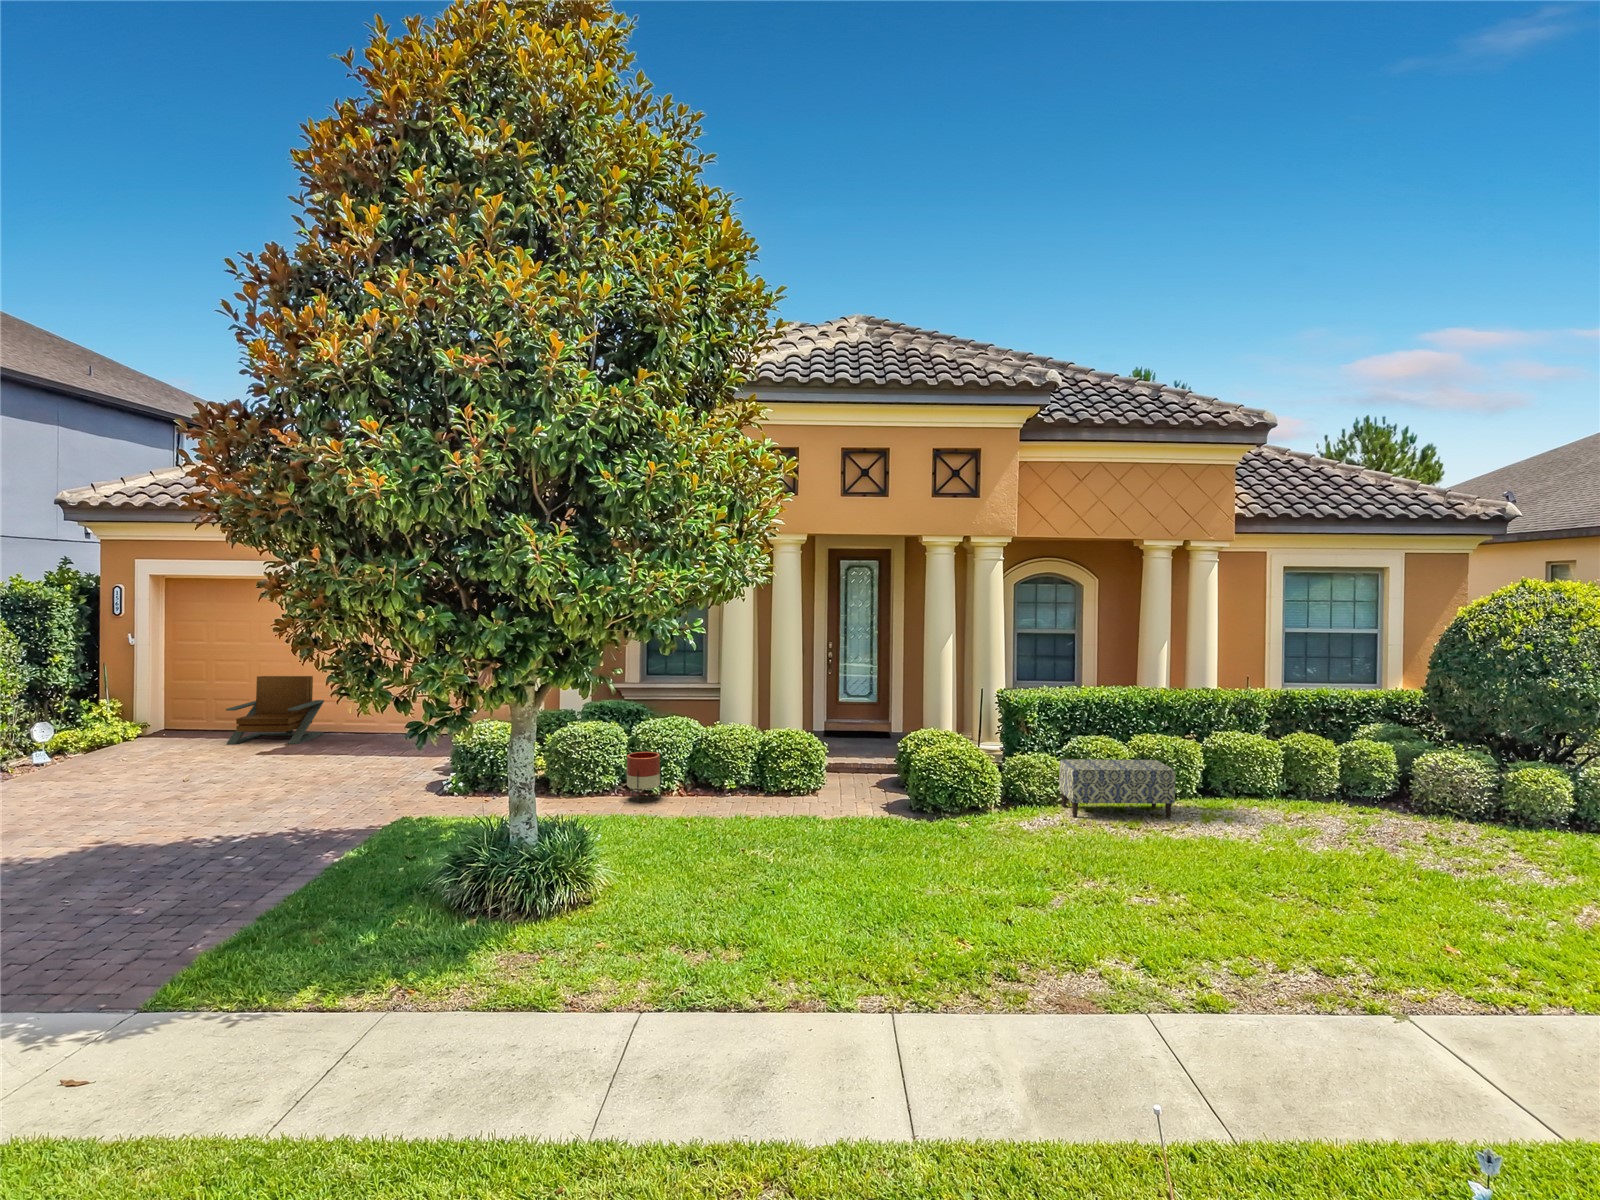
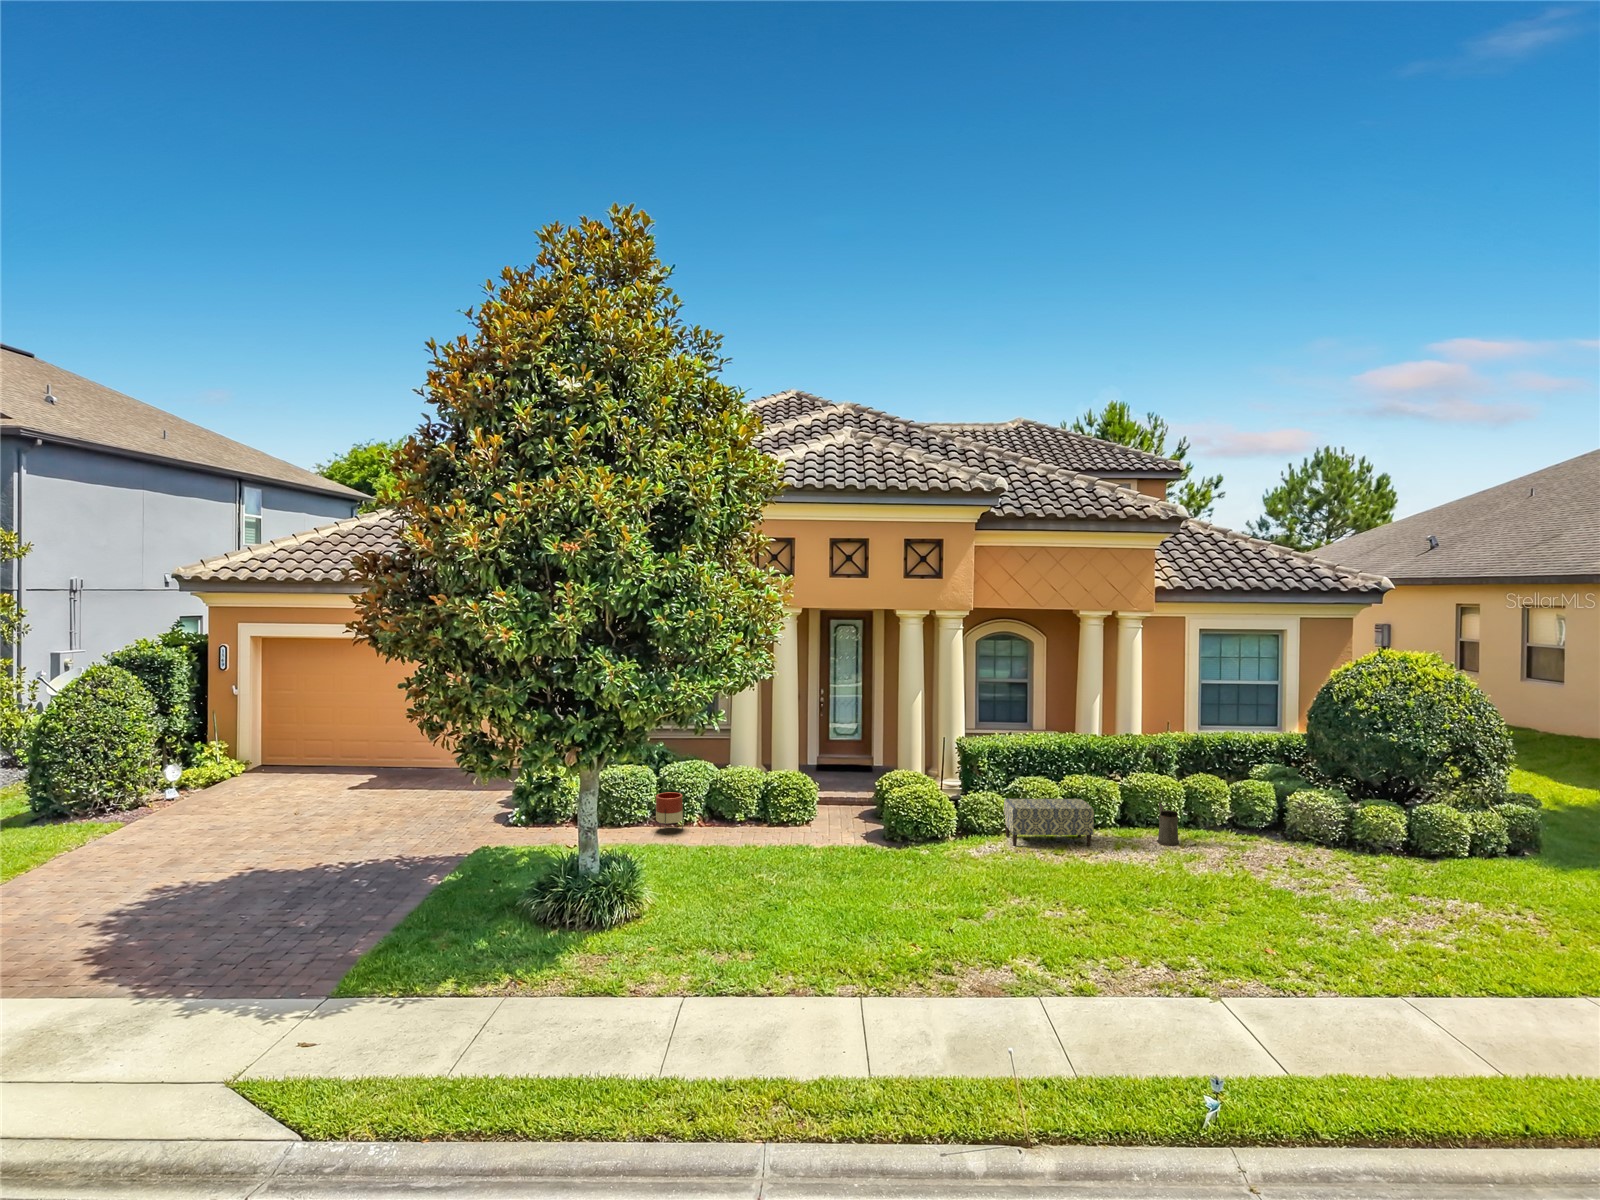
lounge chair: present [226,676,324,745] -> none [310,721,390,781]
watering can: none [1252,765,1282,818] -> present [1157,802,1179,846]

